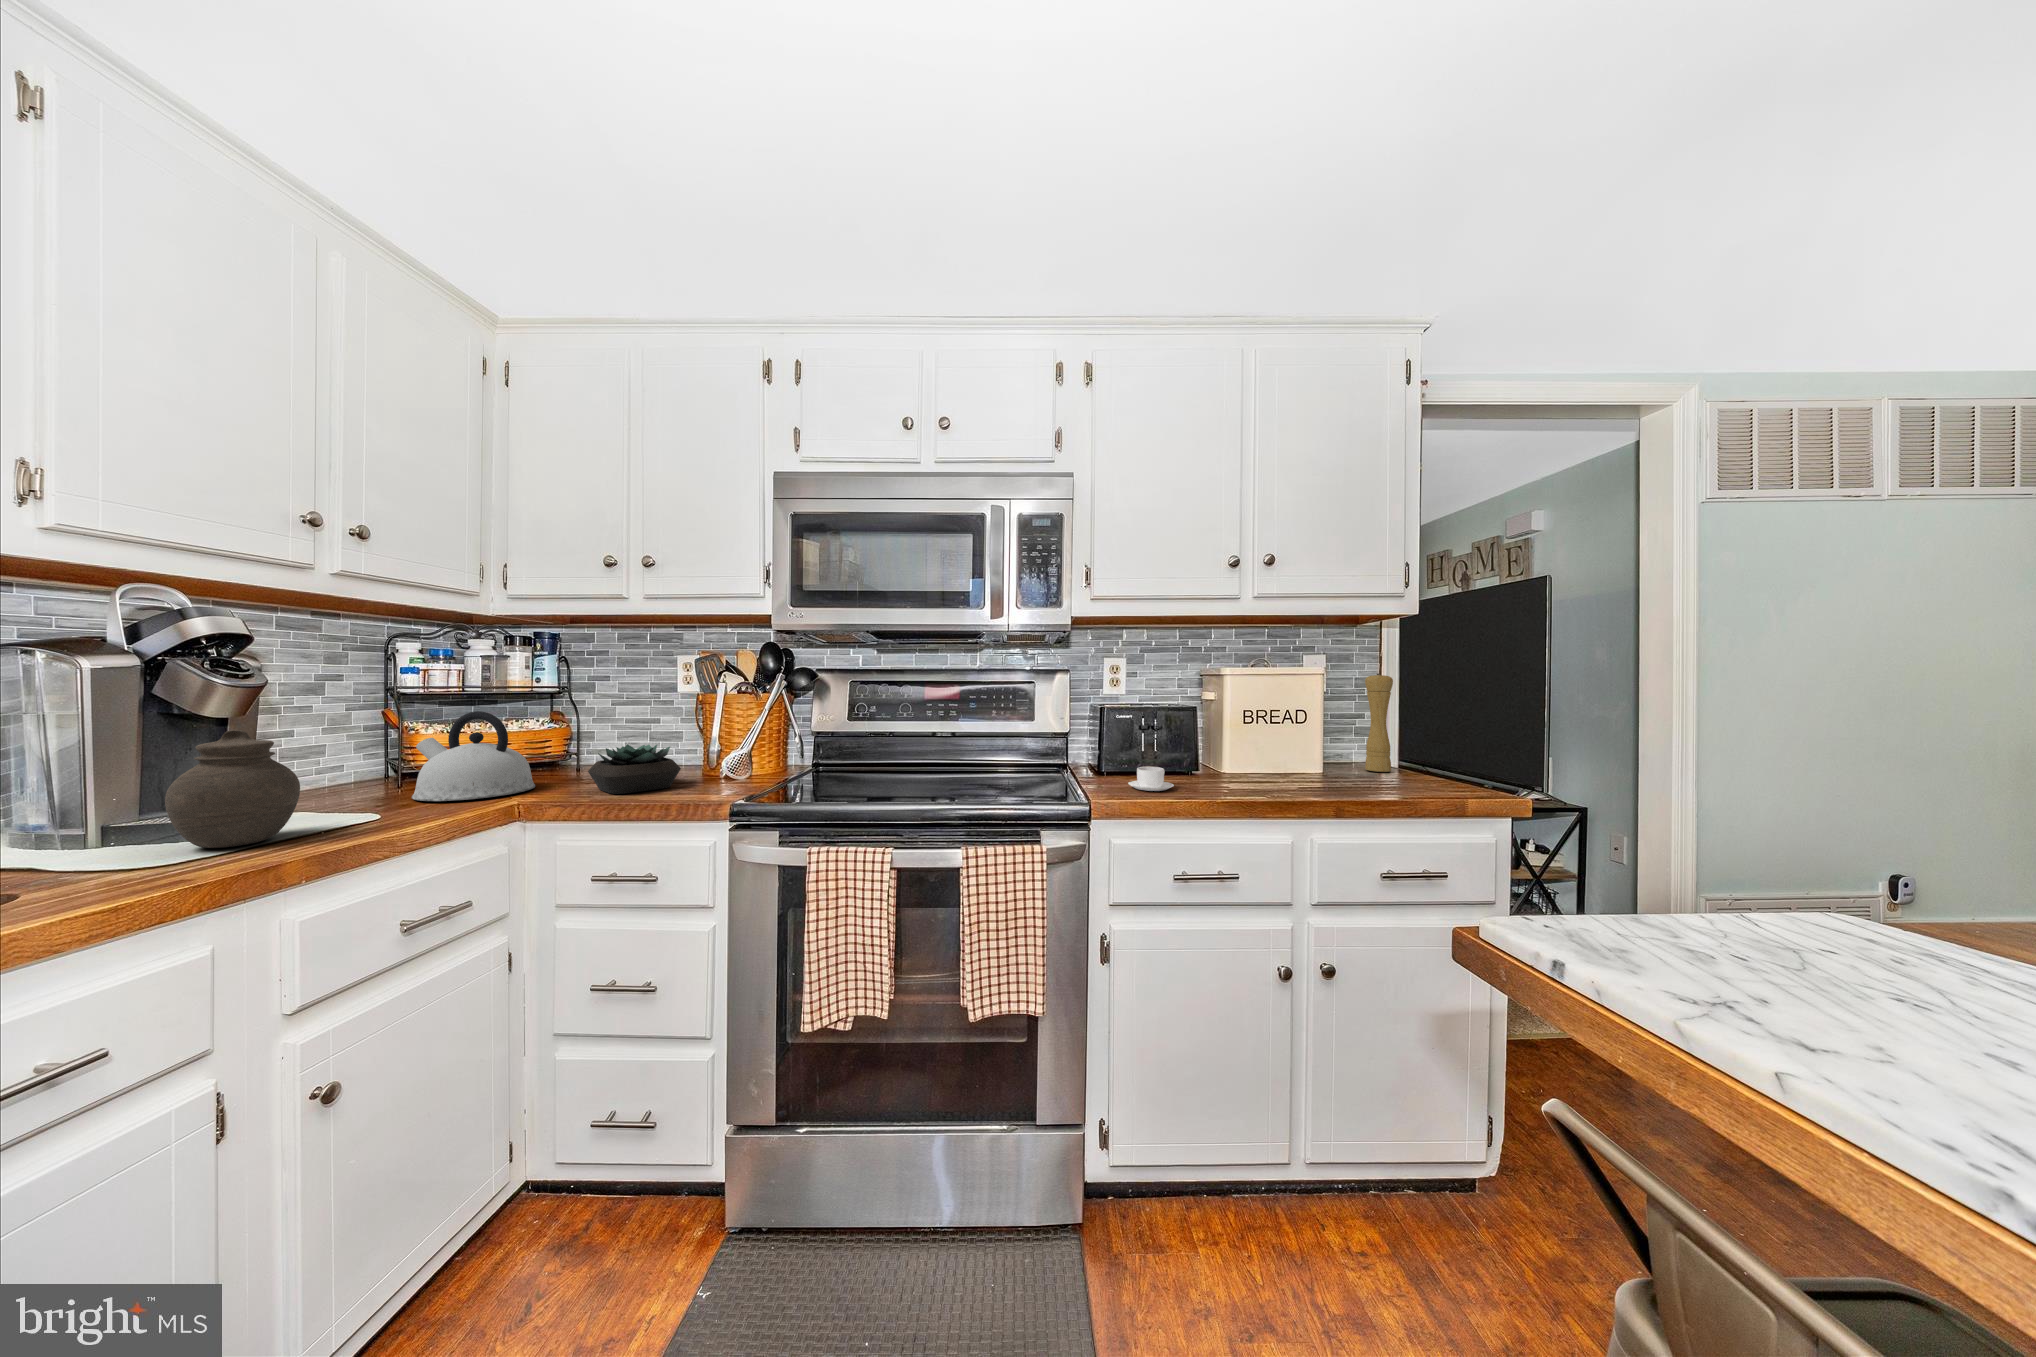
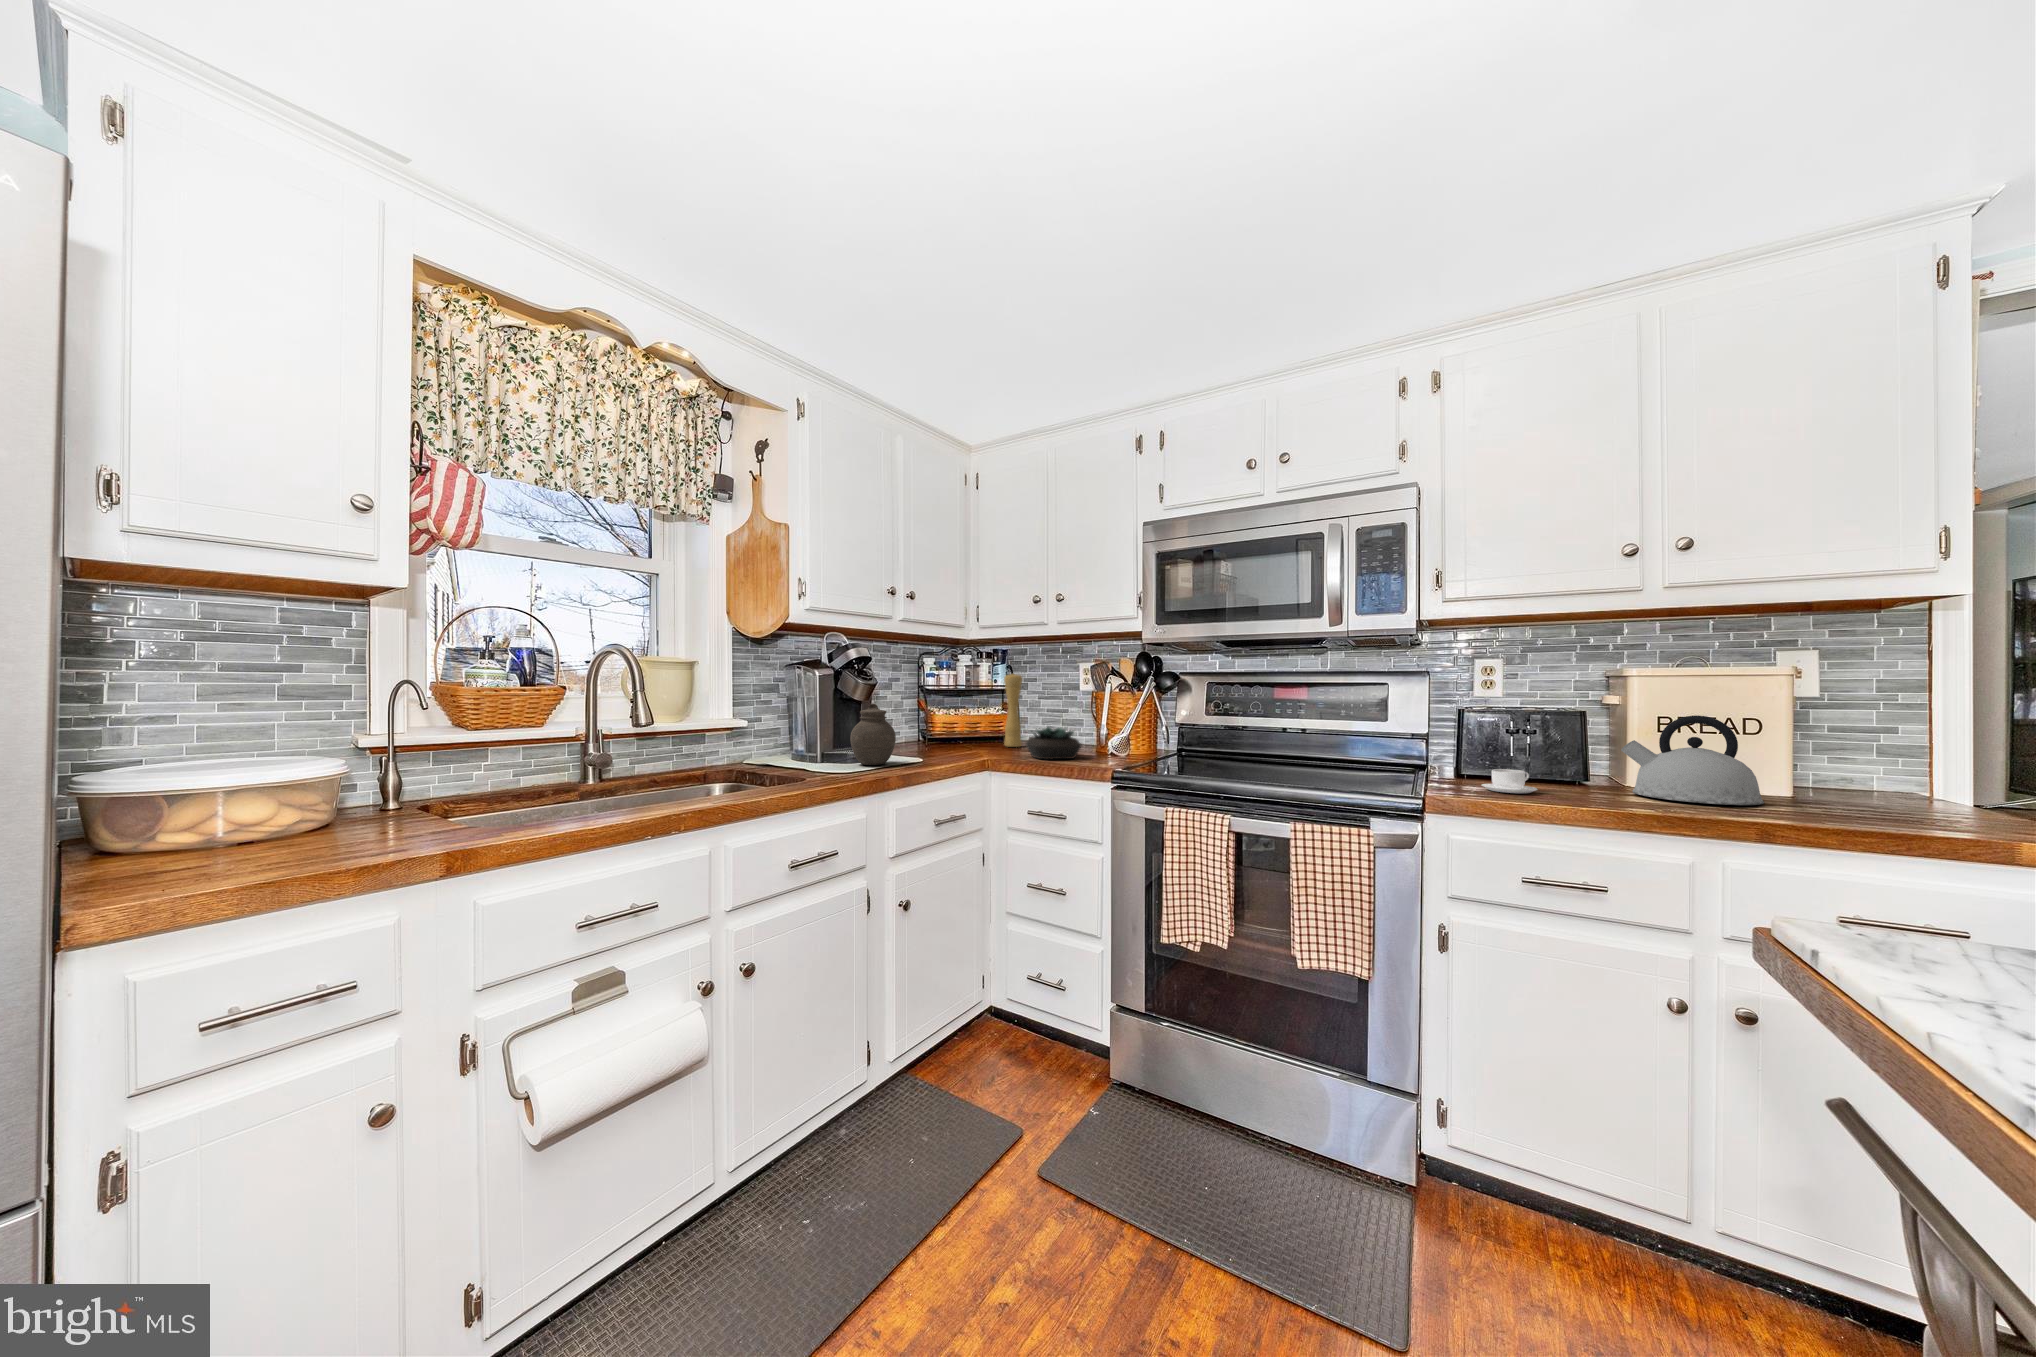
pepper mill: present [1365,674,1393,772] -> present [1004,674,1022,747]
kettle: present [412,711,535,801] -> present [1621,715,1764,805]

